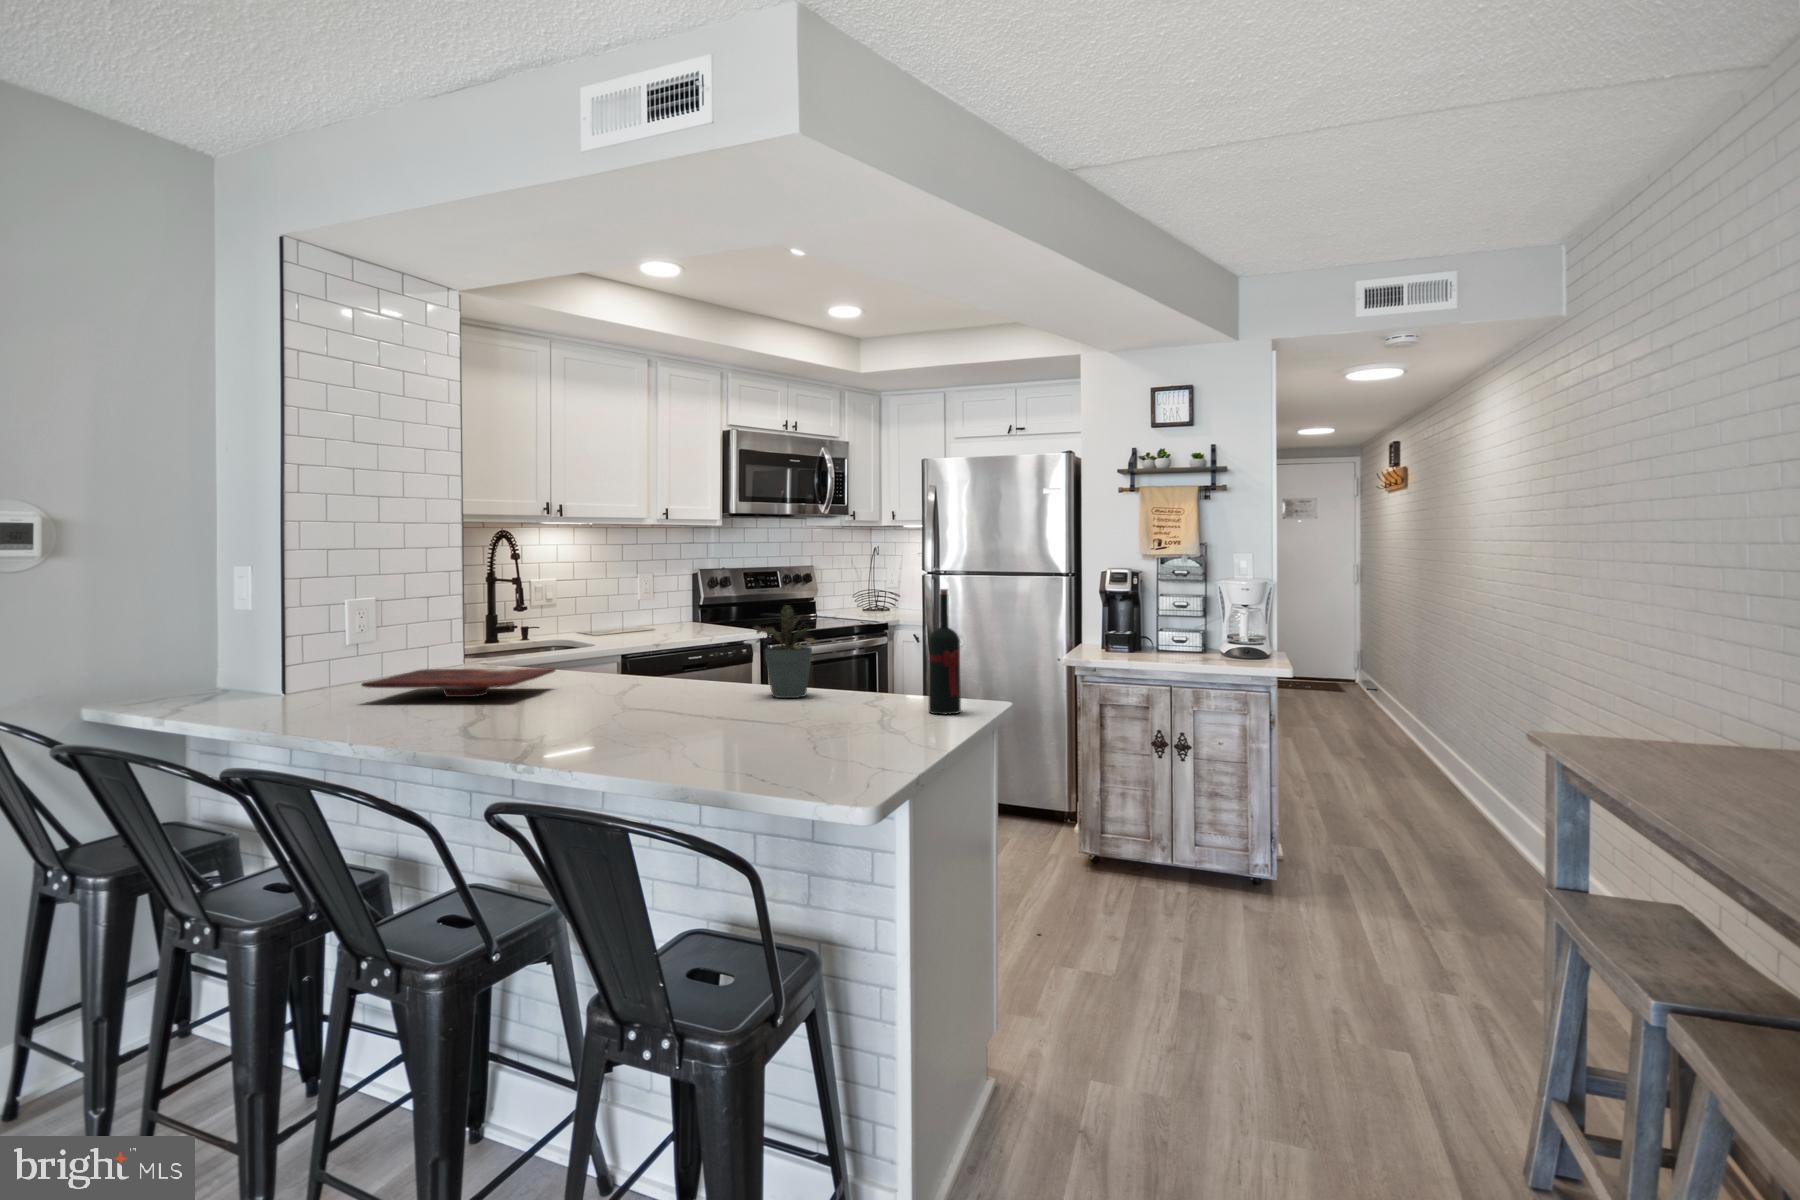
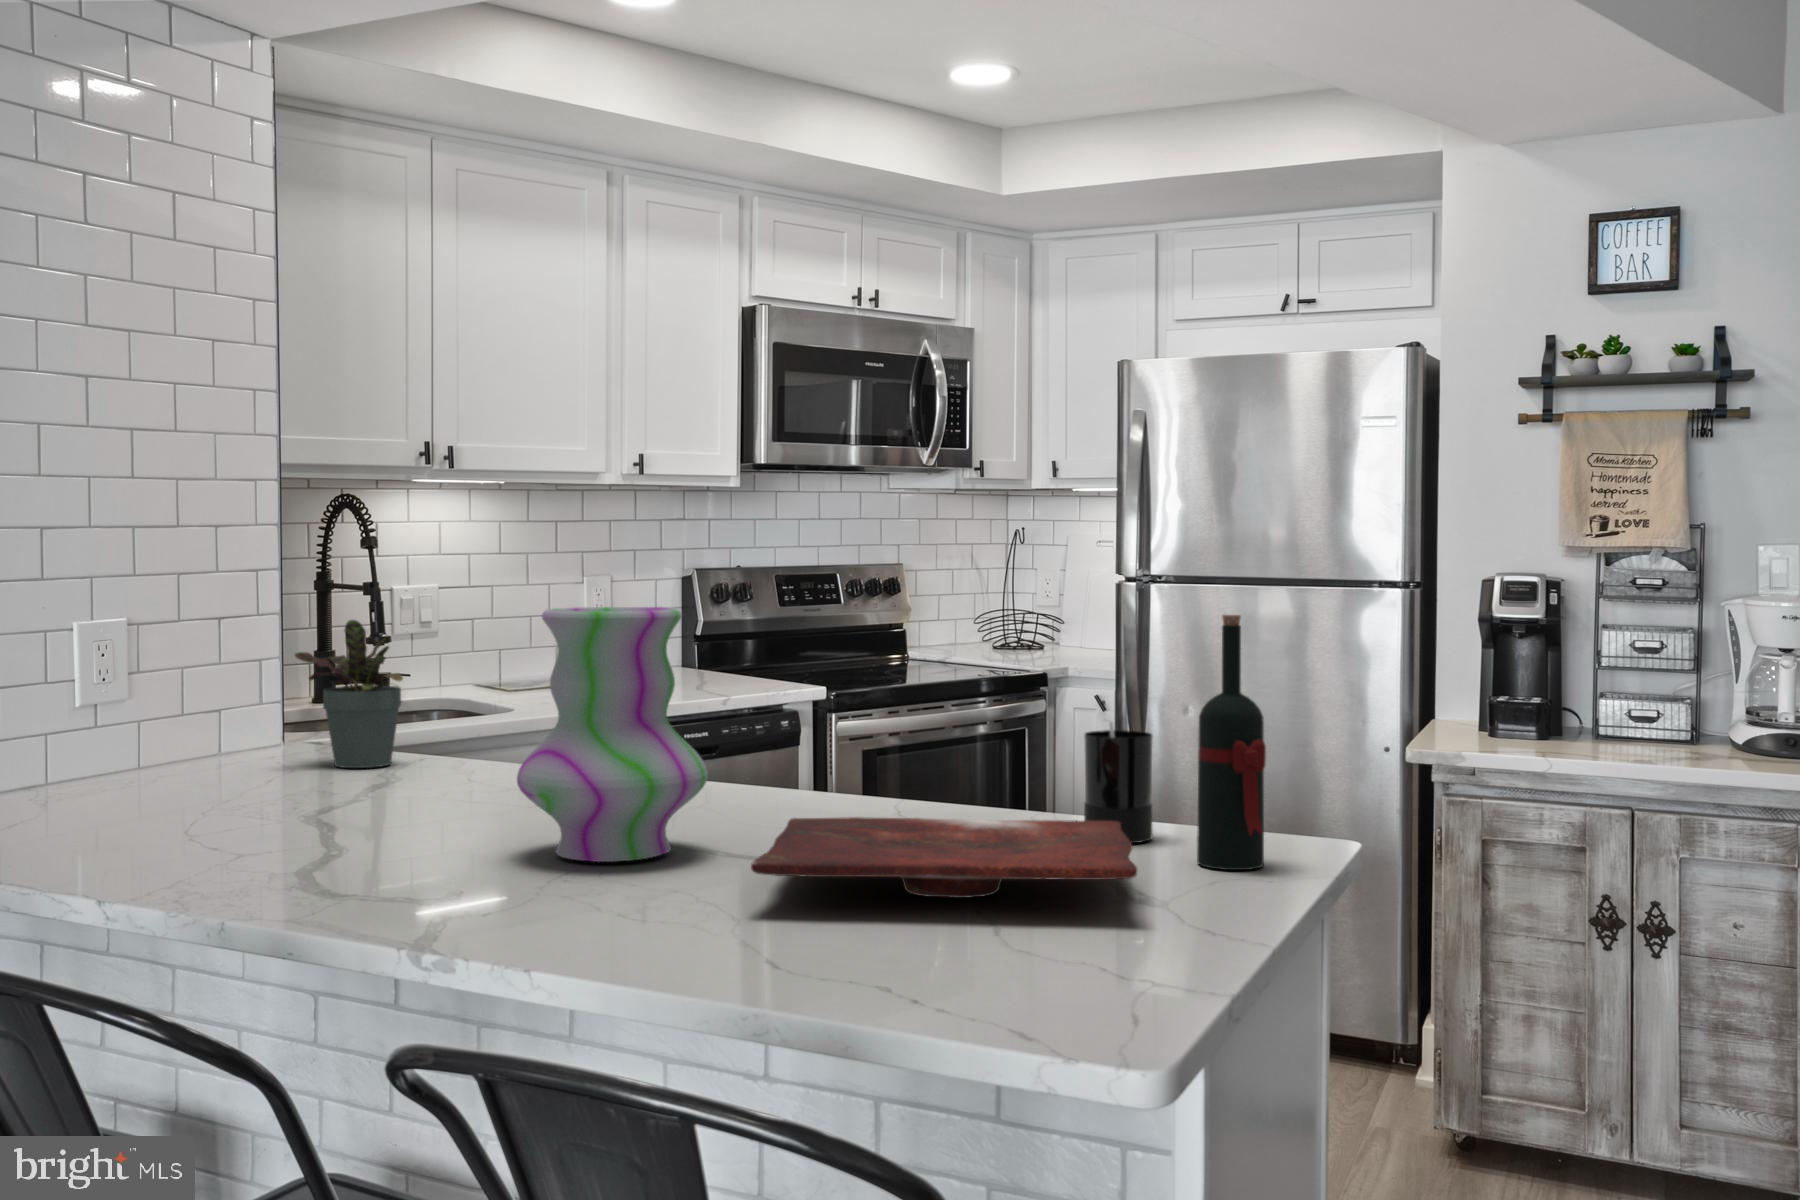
vase: none [584,588,684,716] -> present [517,607,708,862]
potted plant: present [754,605,816,698] -> present [294,620,403,768]
candle: none [877,642,911,704] -> present [1084,720,1153,843]
cutting board: present [362,668,555,697] -> present [751,817,1137,898]

